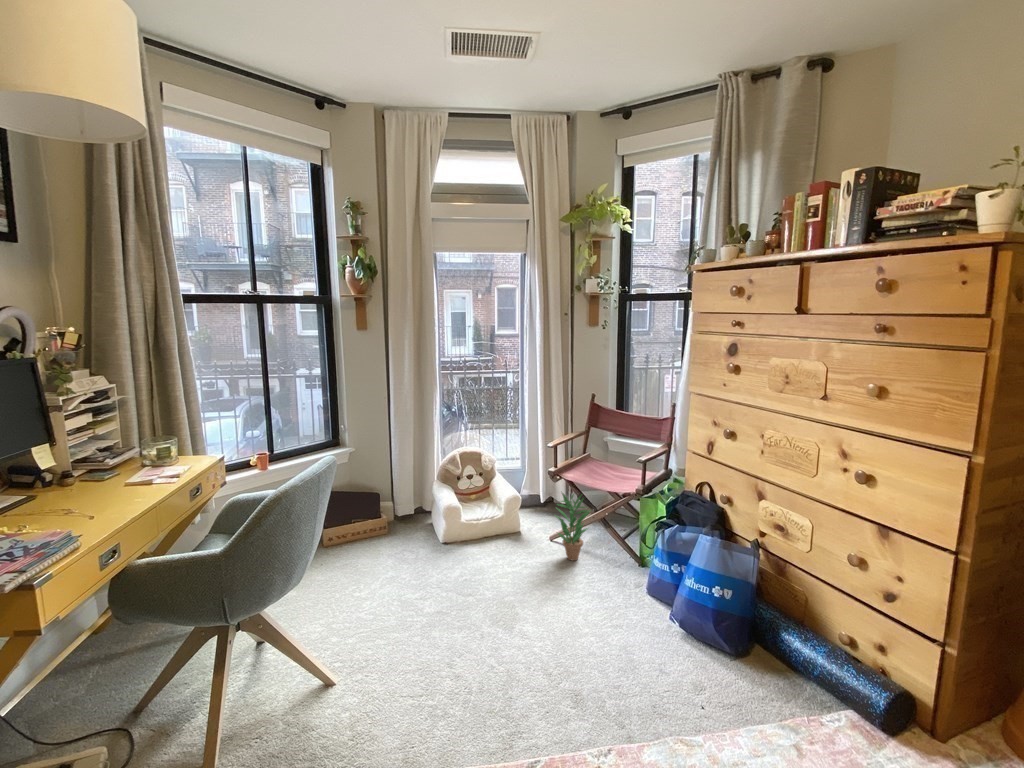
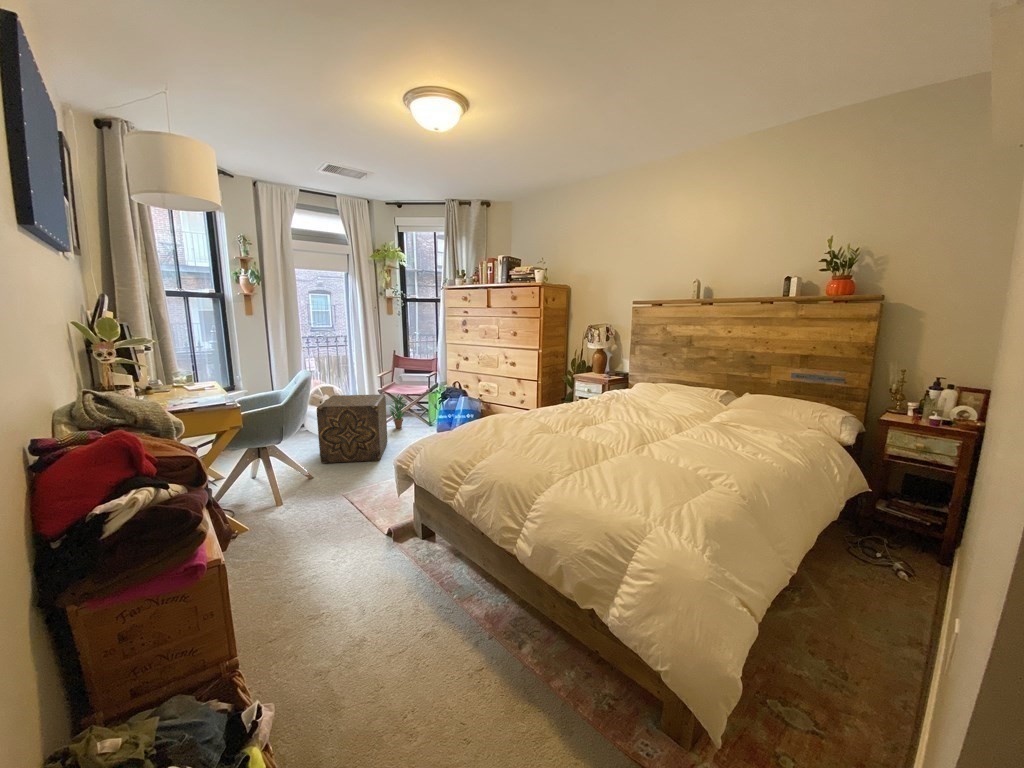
ottoman: none [366,488,524,669] -> present [317,394,388,463]

